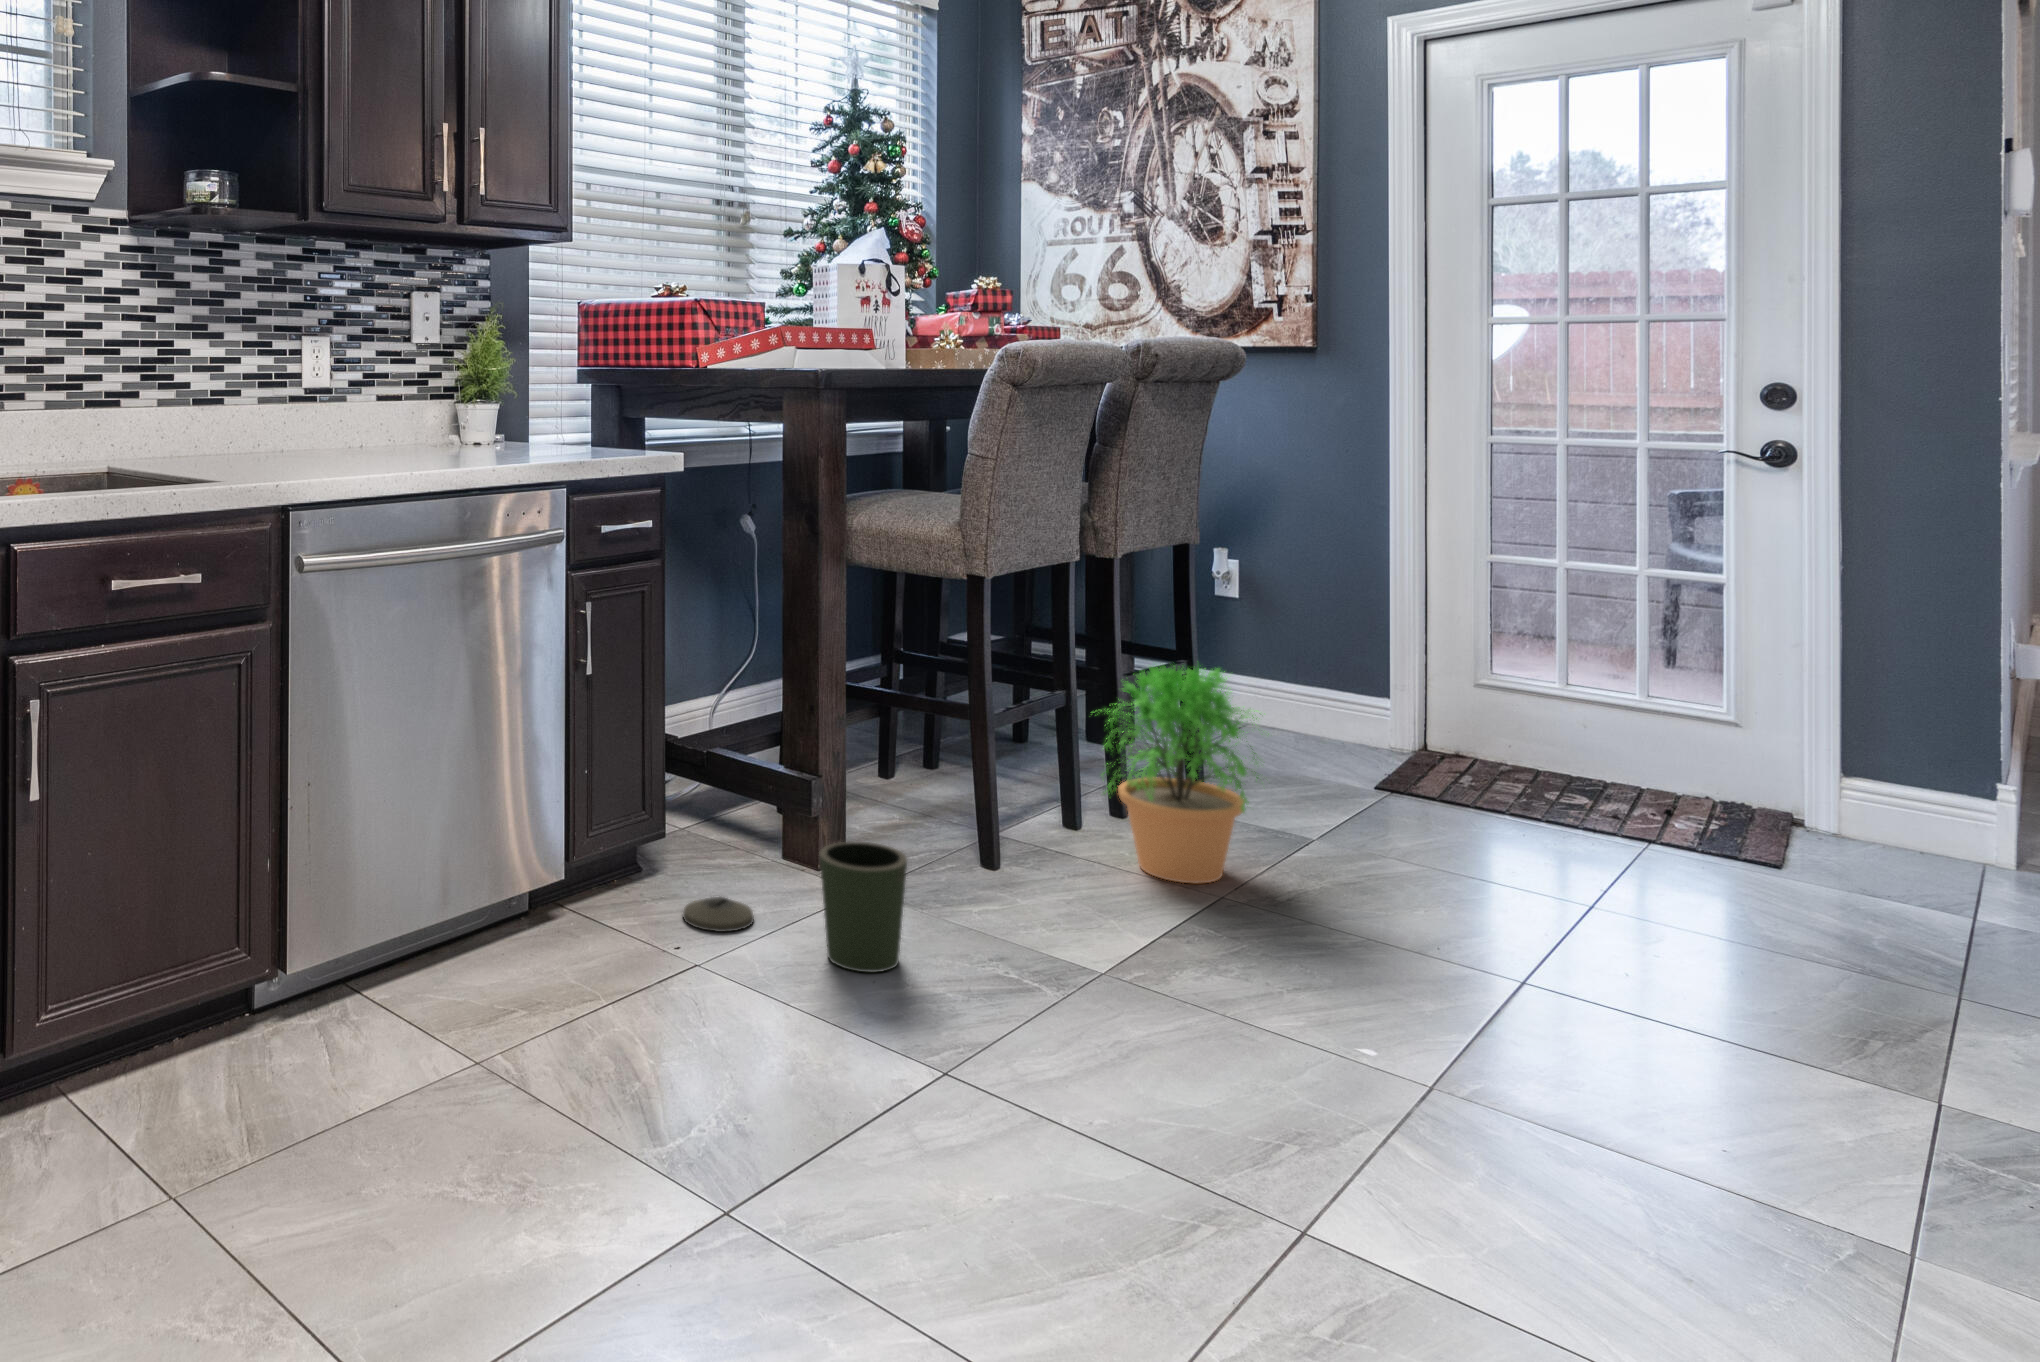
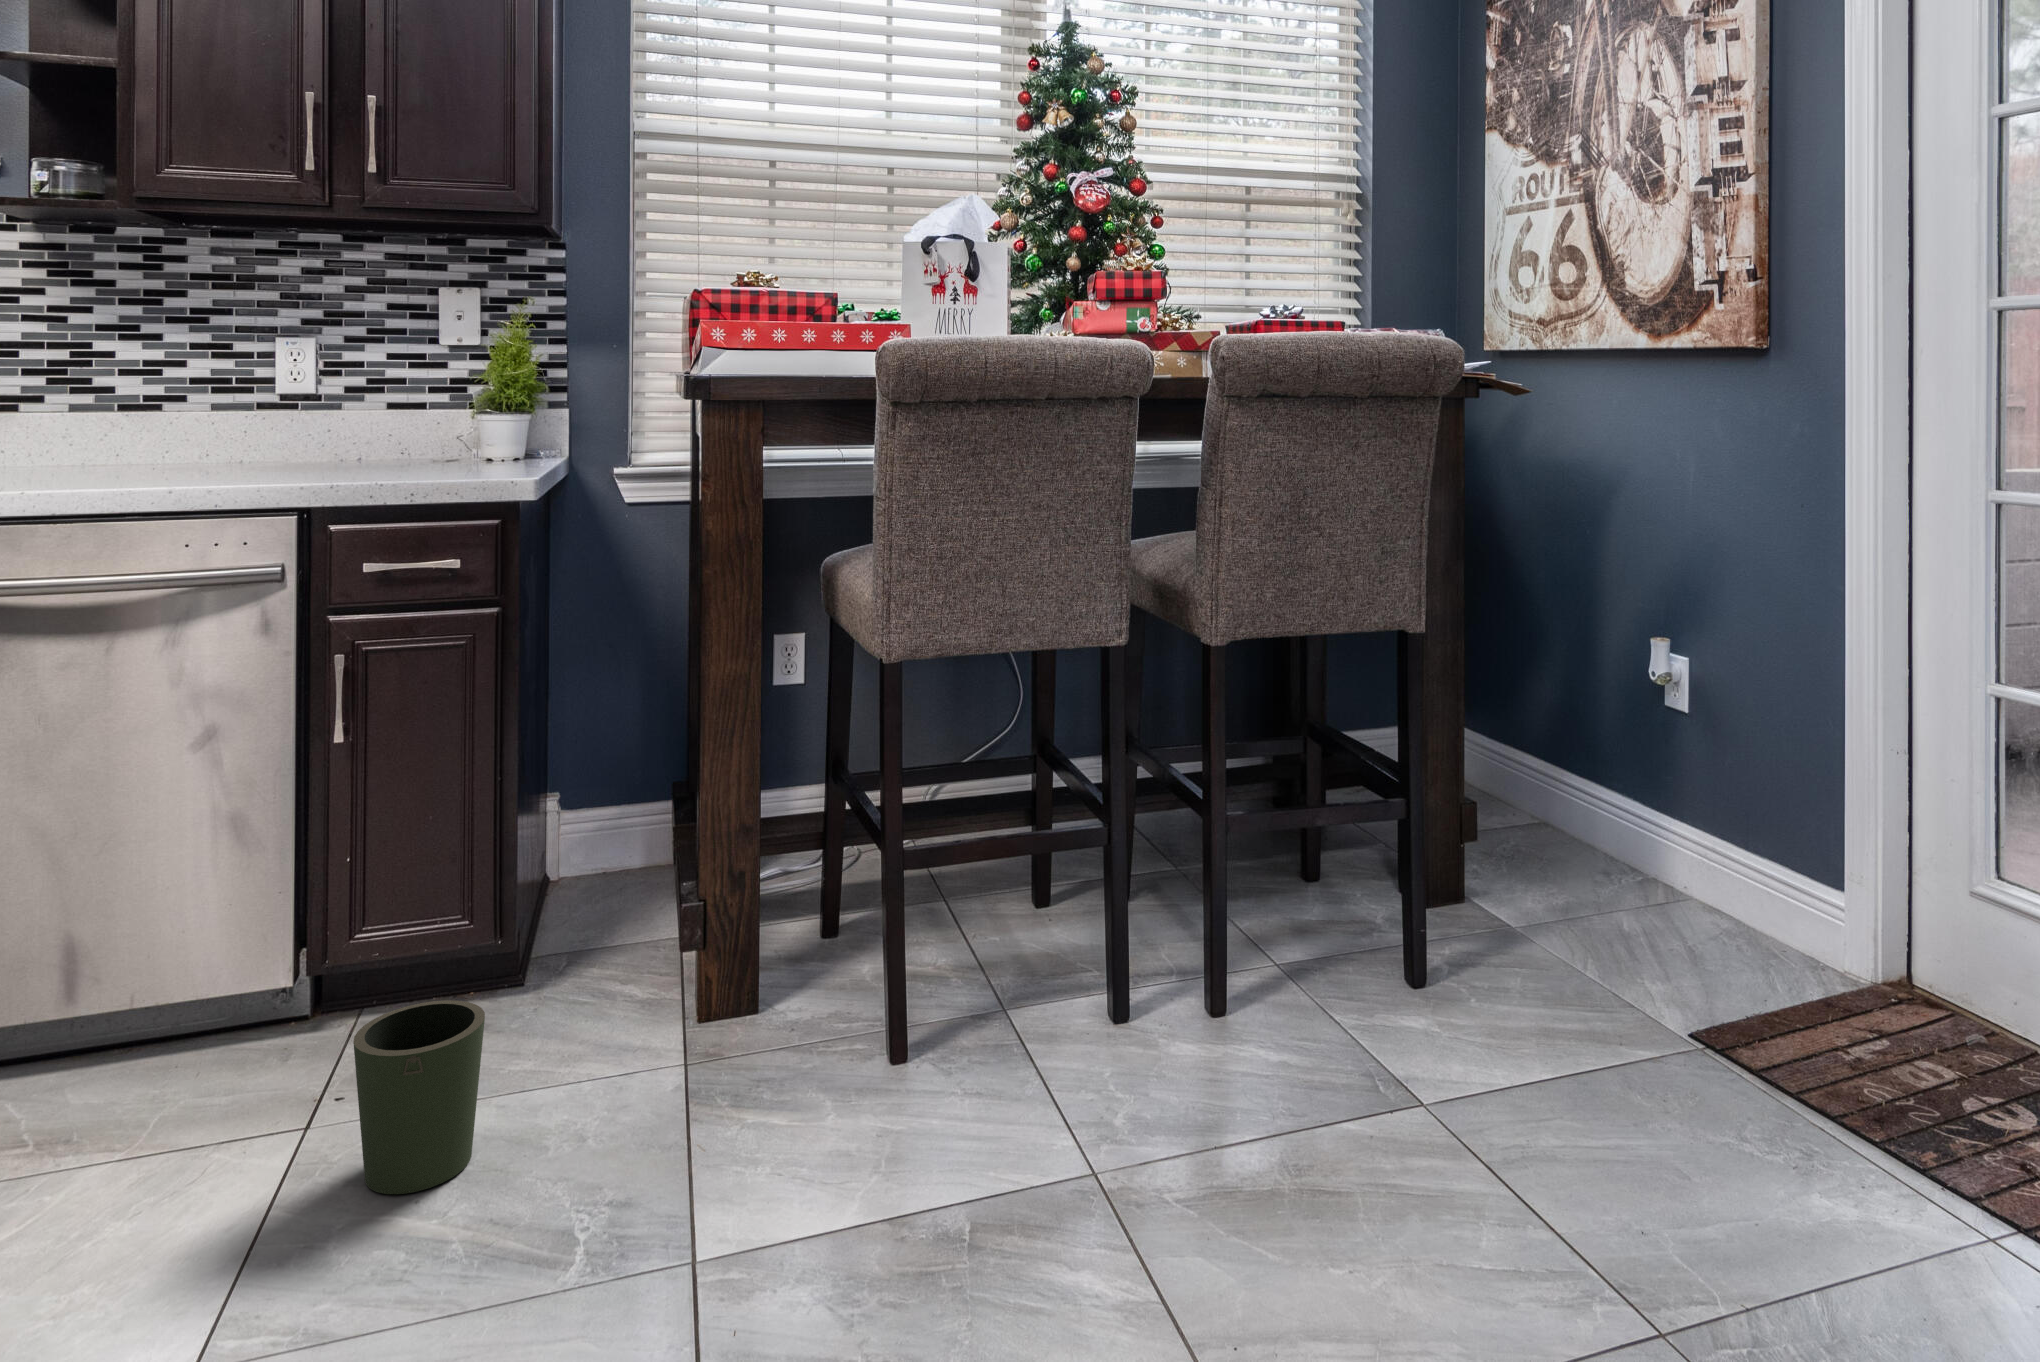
potted plant: present [1102,666,1269,884] -> none [960,810,1220,1165]

